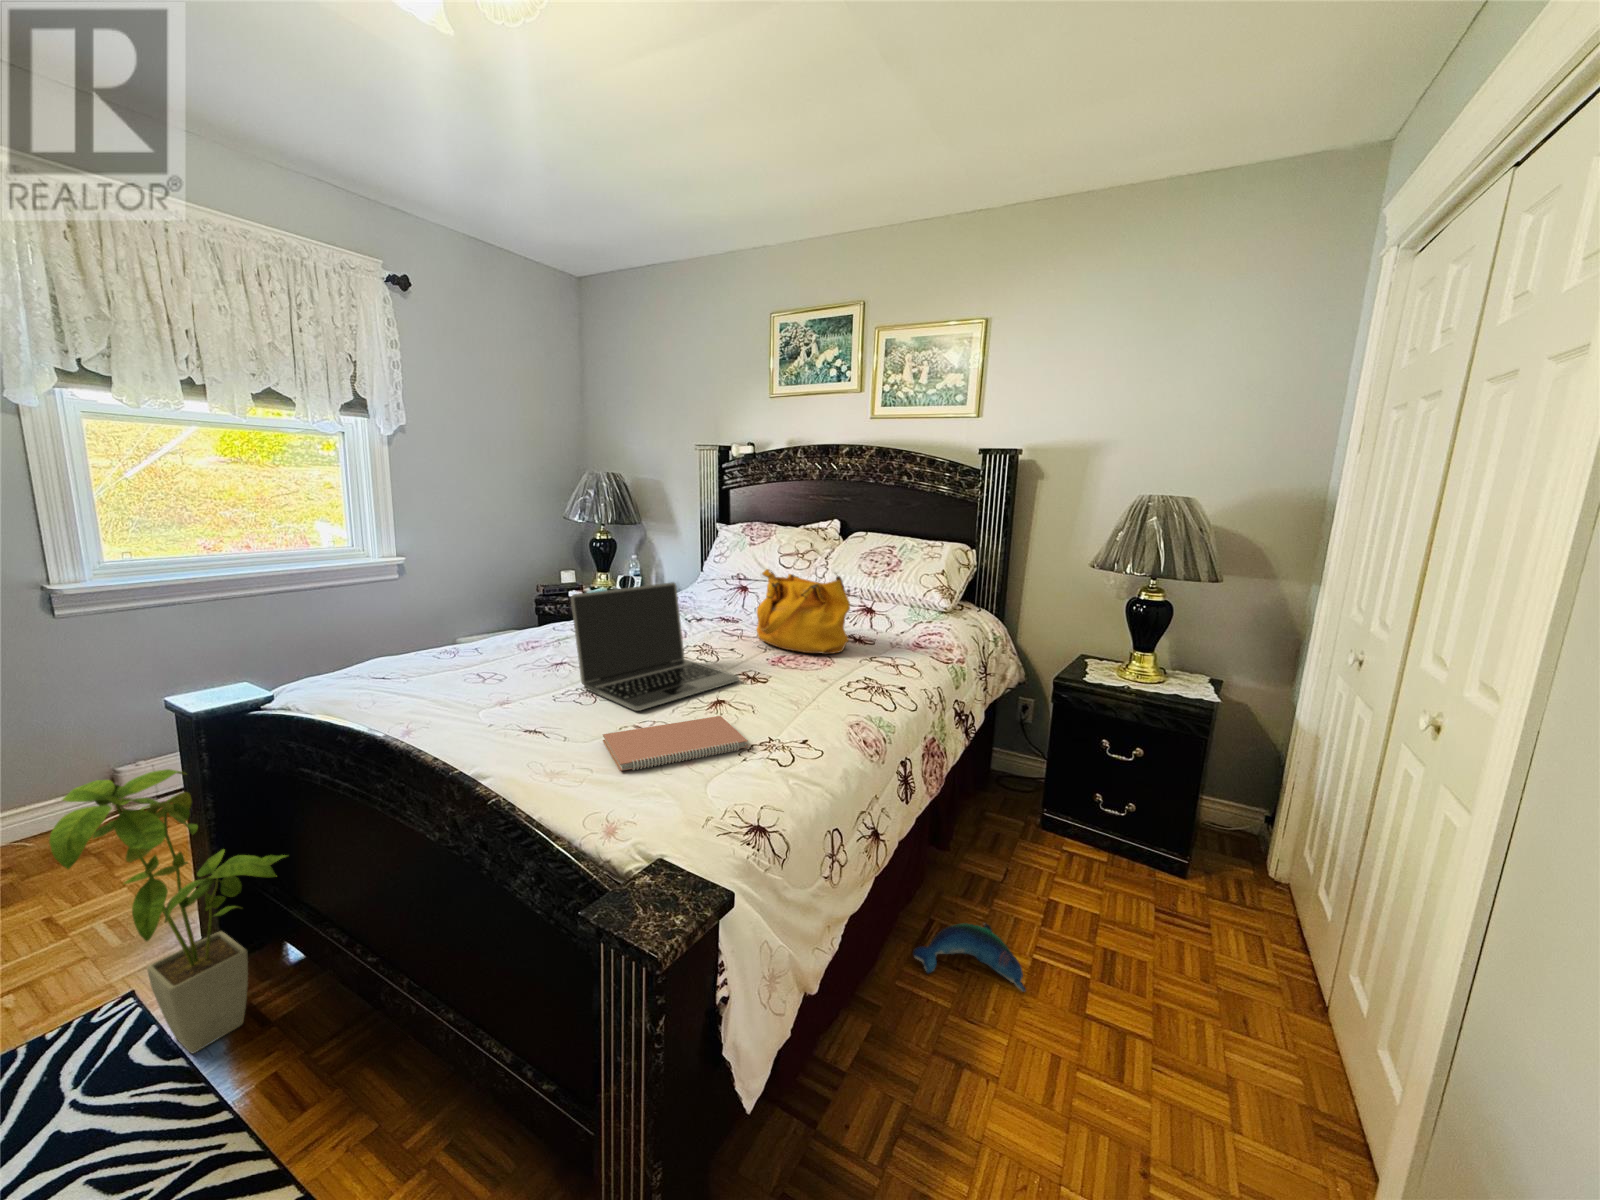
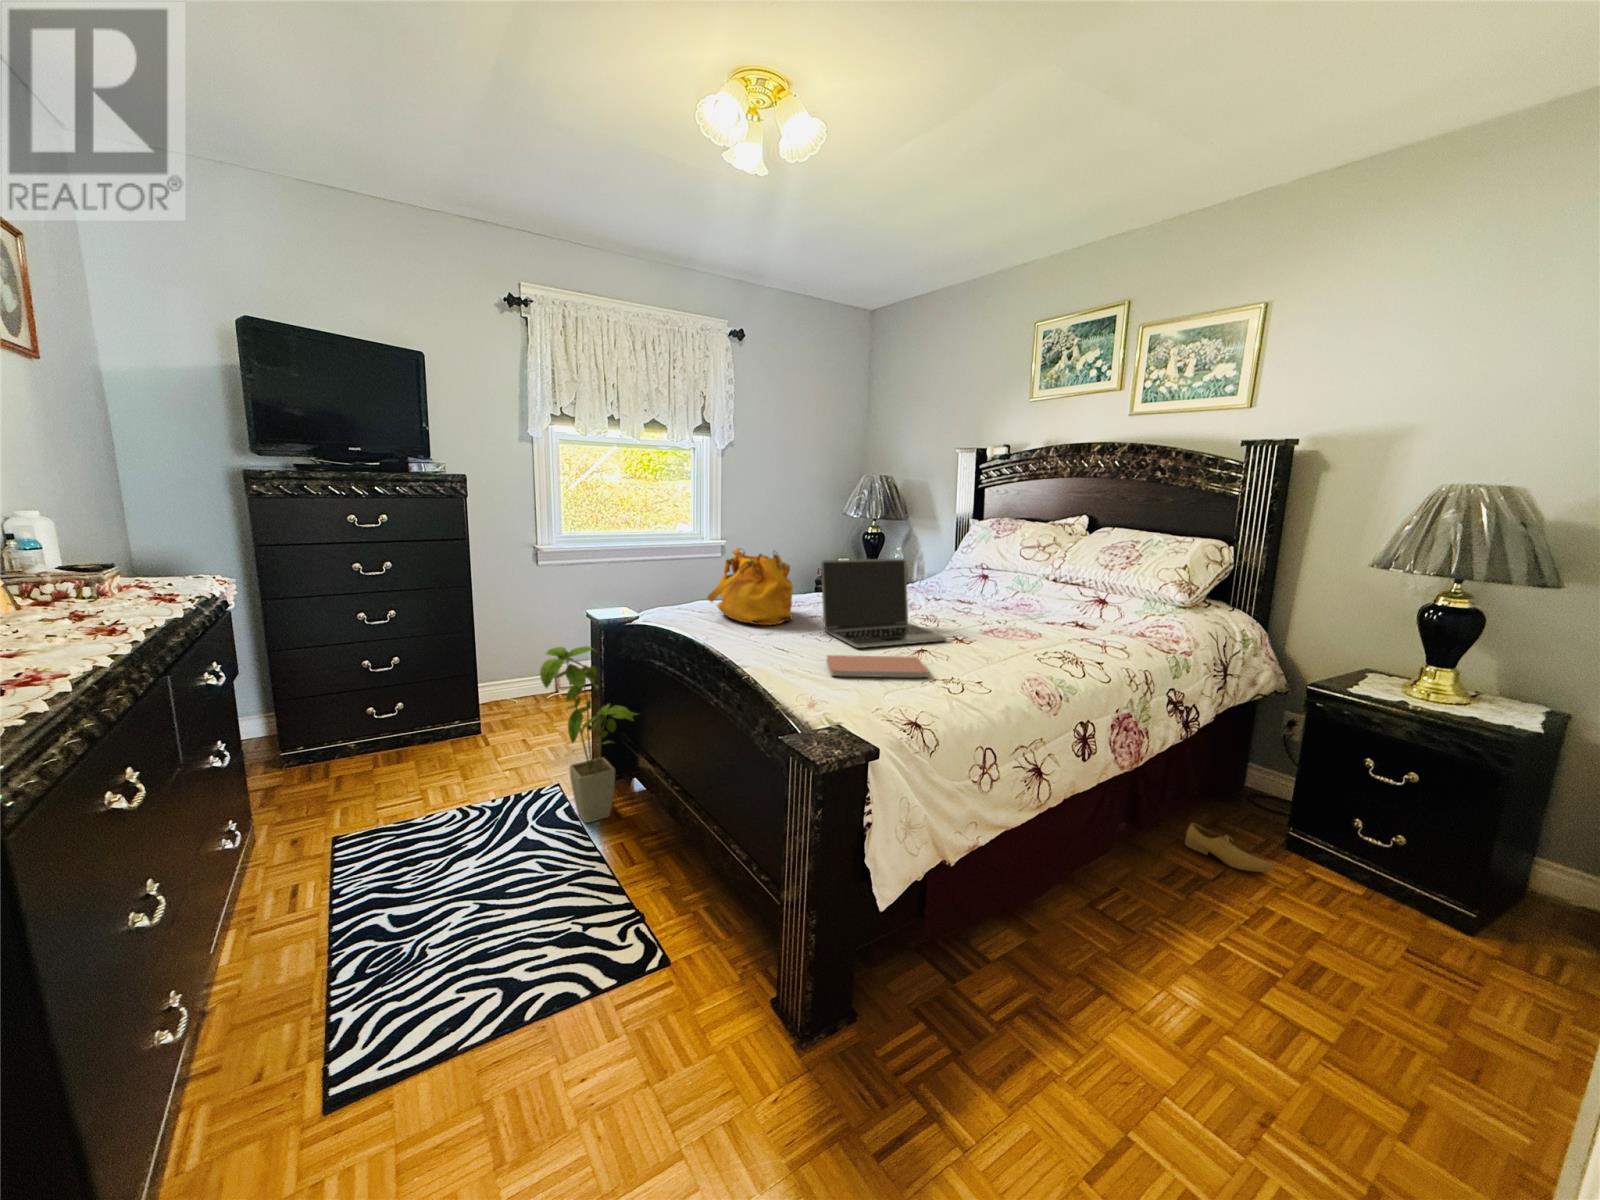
handbag: present [757,569,850,654] -> present [707,548,793,625]
shoe: none [965,820,1041,858] -> present [1185,823,1274,871]
plush toy: present [913,923,1026,992] -> none [1084,893,1198,967]

